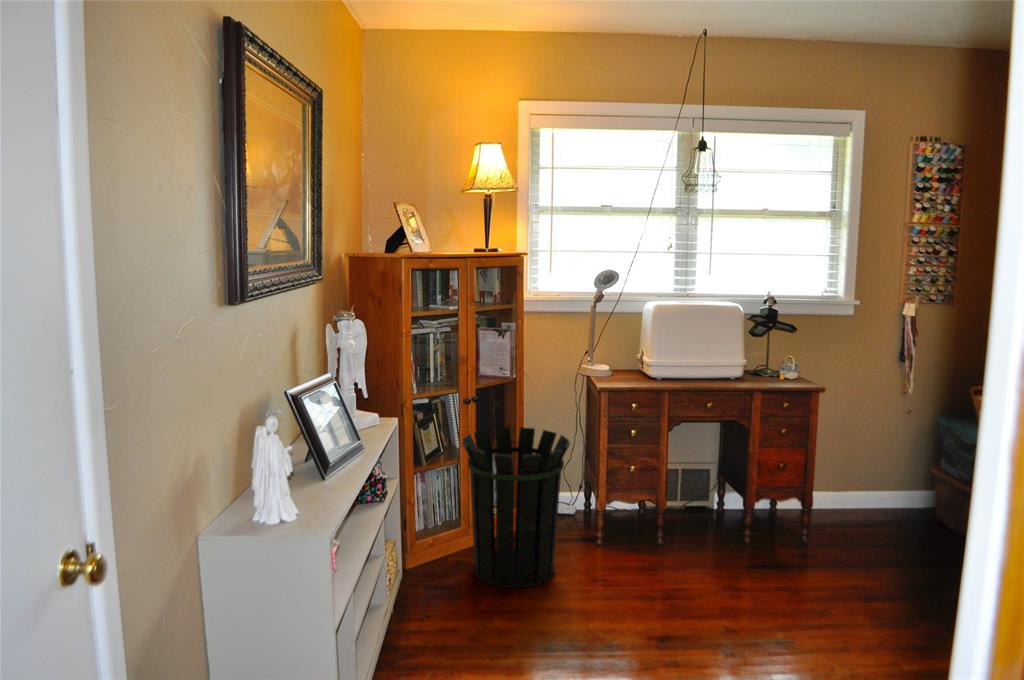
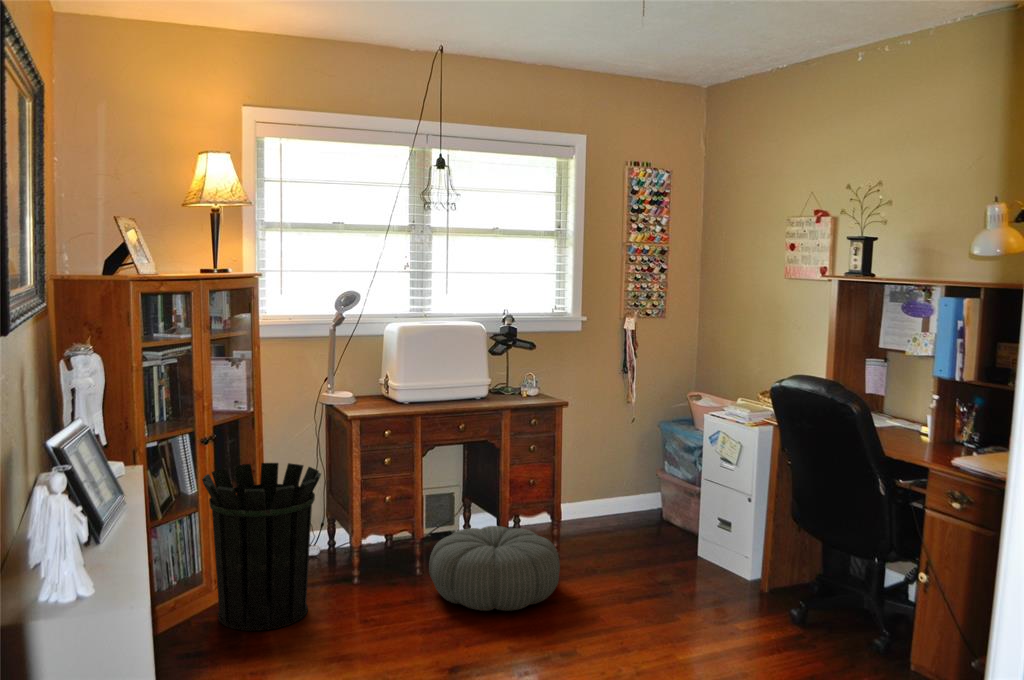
pouf: none [676,511,822,610] -> present [429,526,560,611]

